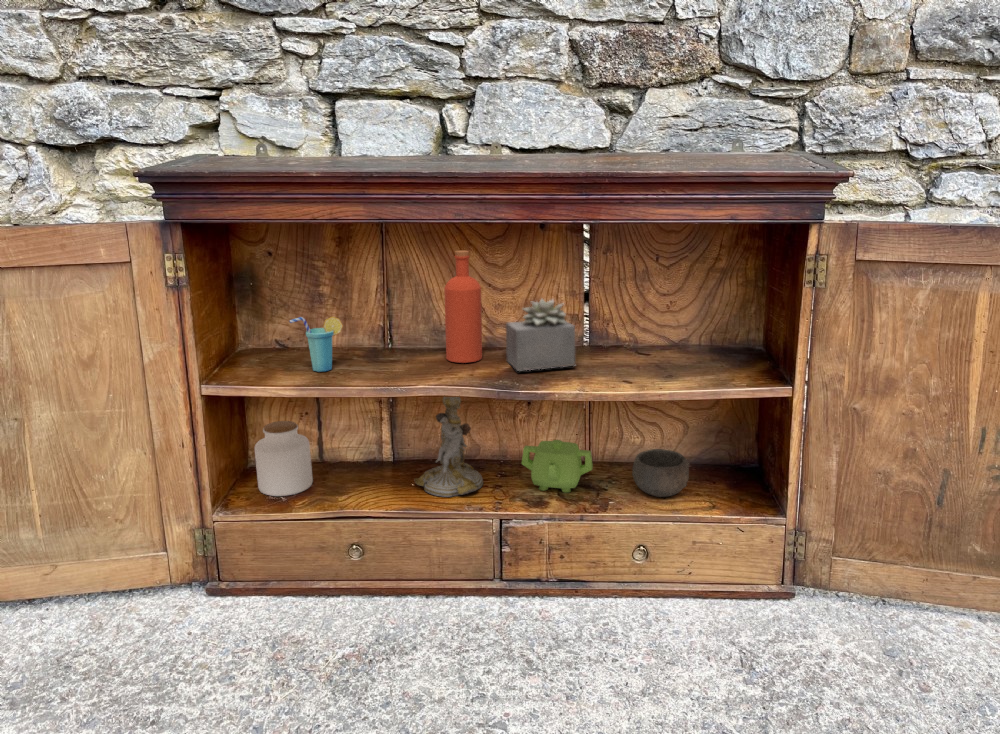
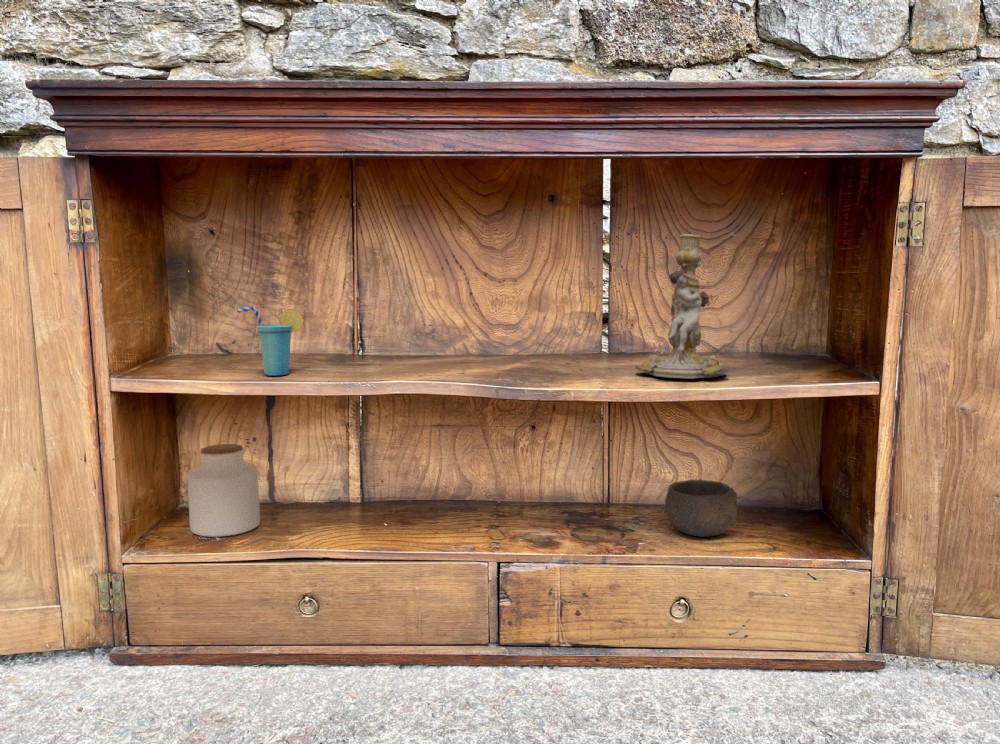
bottle: present [444,250,482,363] -> none [430,233,475,369]
succulent plant: present [506,299,575,370] -> none [504,288,593,373]
candlestick: present [415,397,483,497] -> present [635,234,728,379]
teapot: present [522,440,593,493] -> none [524,467,615,533]

